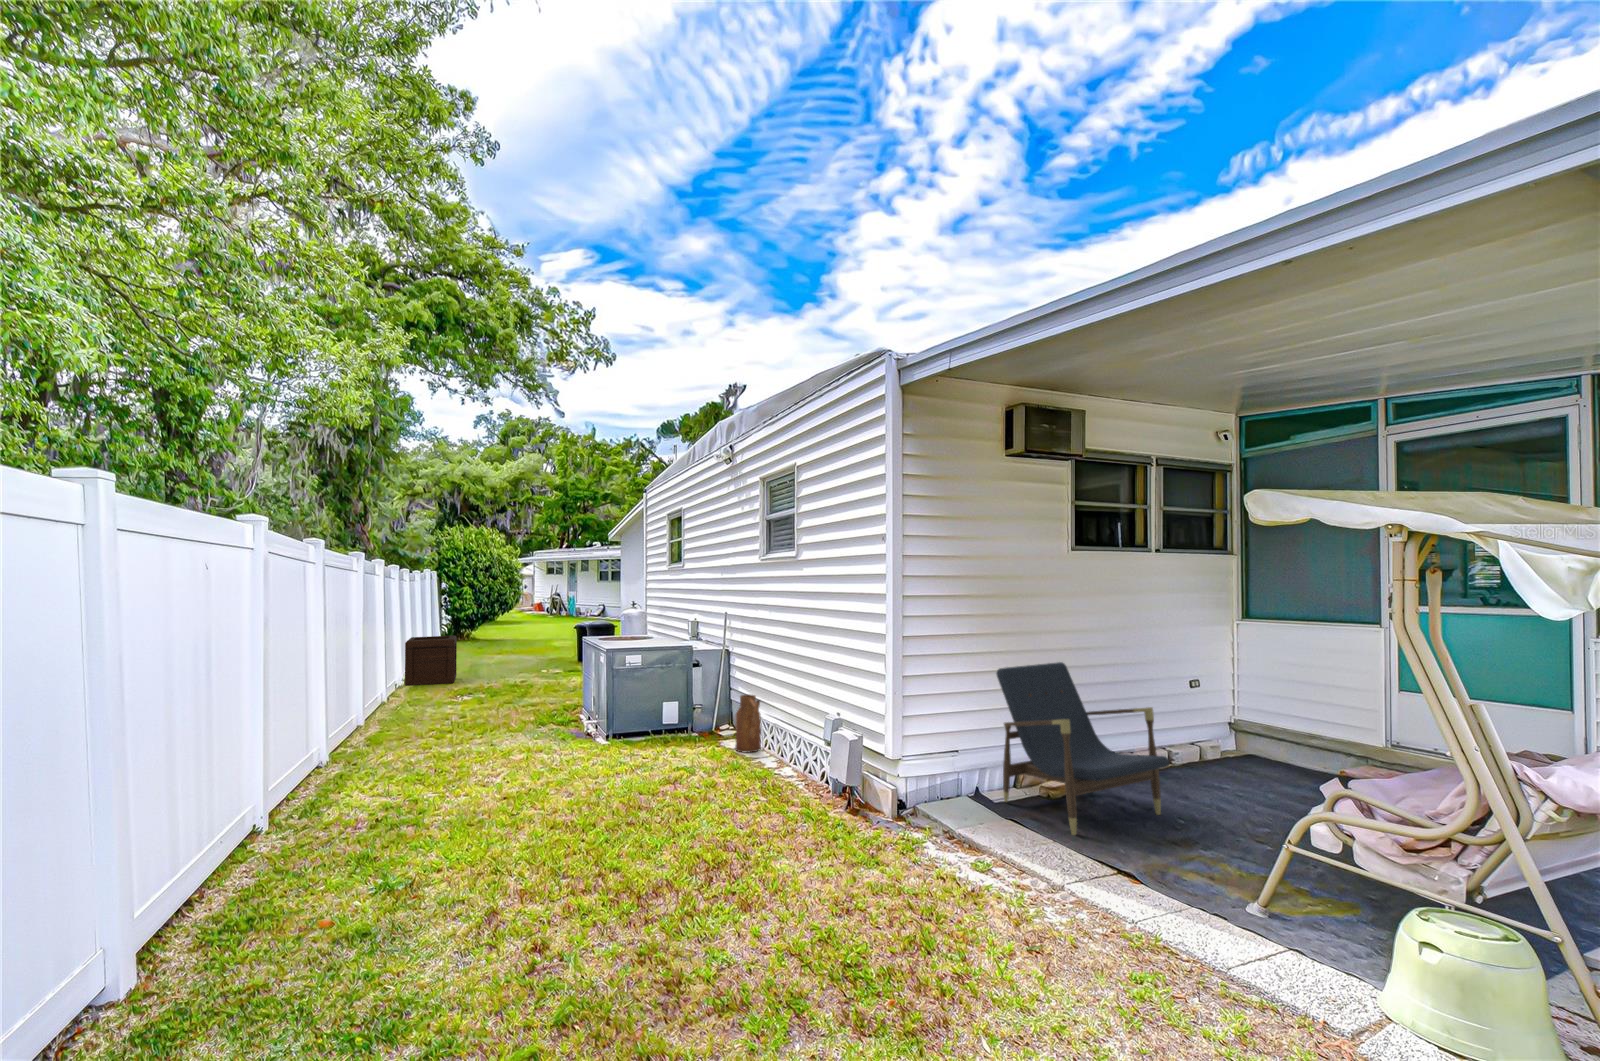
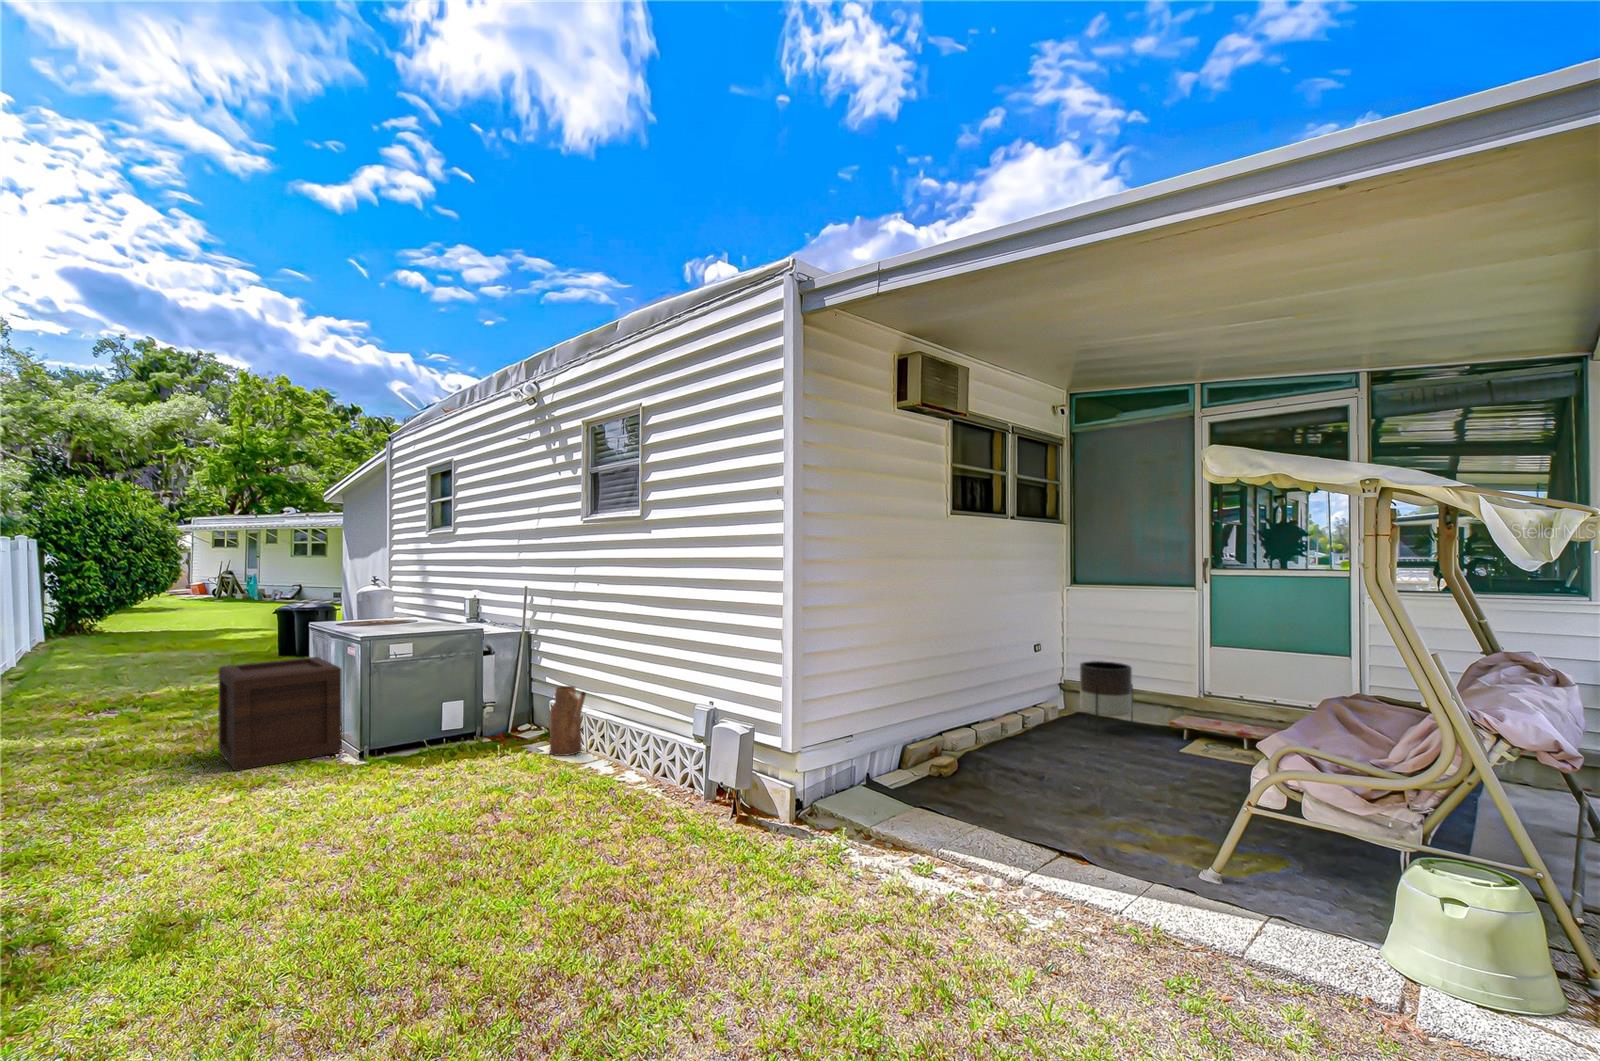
wooden crate: present [405,635,457,686] -> present [219,657,342,771]
lounge chair: present [996,662,1169,835] -> none [888,633,1064,817]
planter: none [1240,700,1303,777] -> present [1080,661,1133,731]

